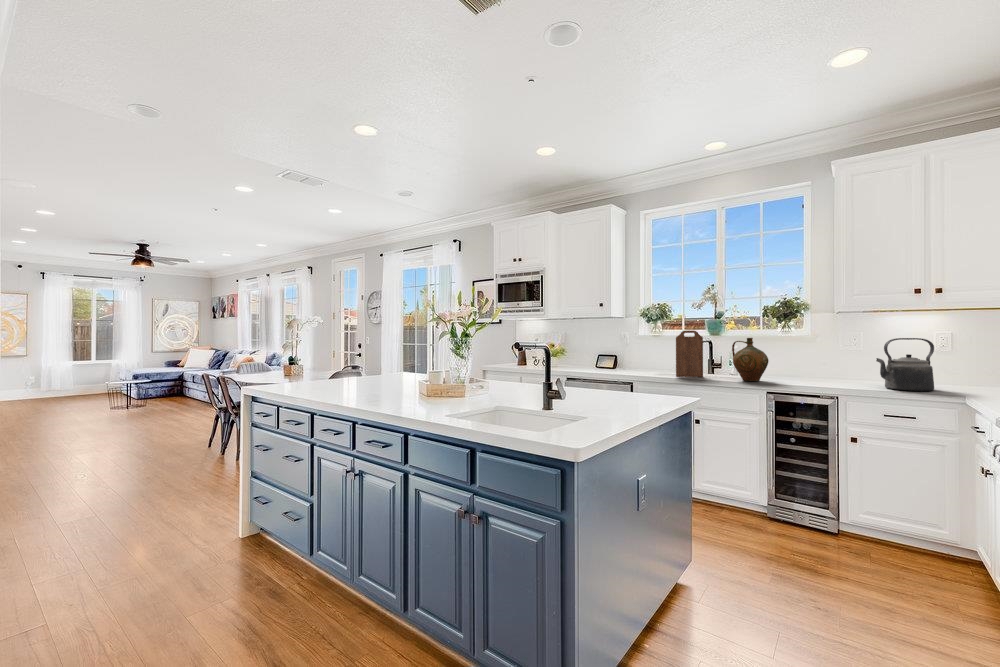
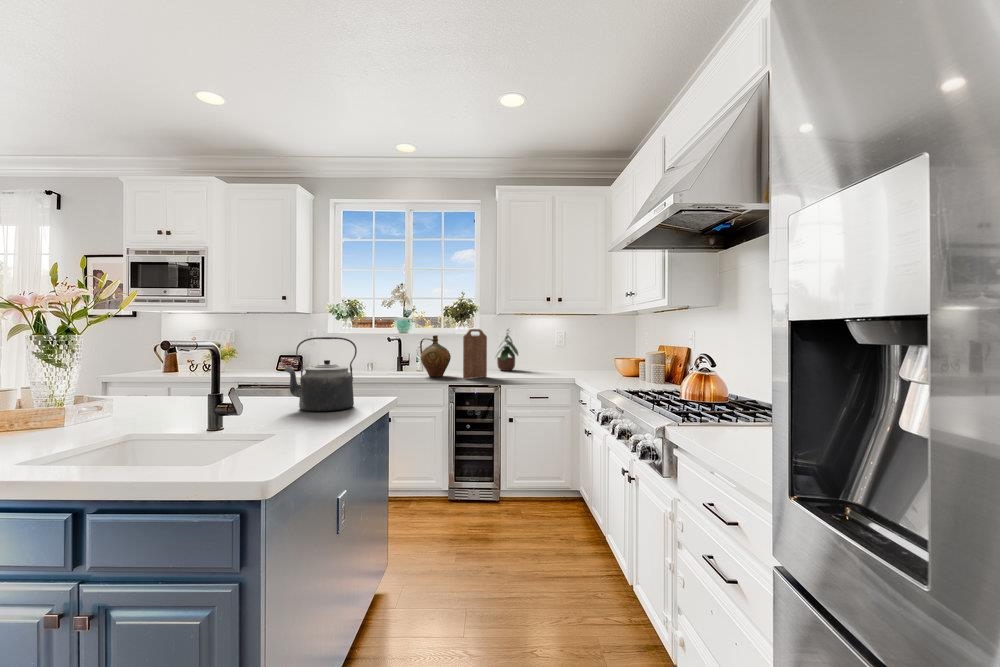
potted plant: none [828,328,868,380] -> present [496,330,518,371]
cutting board: present [676,331,703,377] -> present [463,329,487,379]
kettle: present [876,338,934,391] -> present [284,337,357,412]

